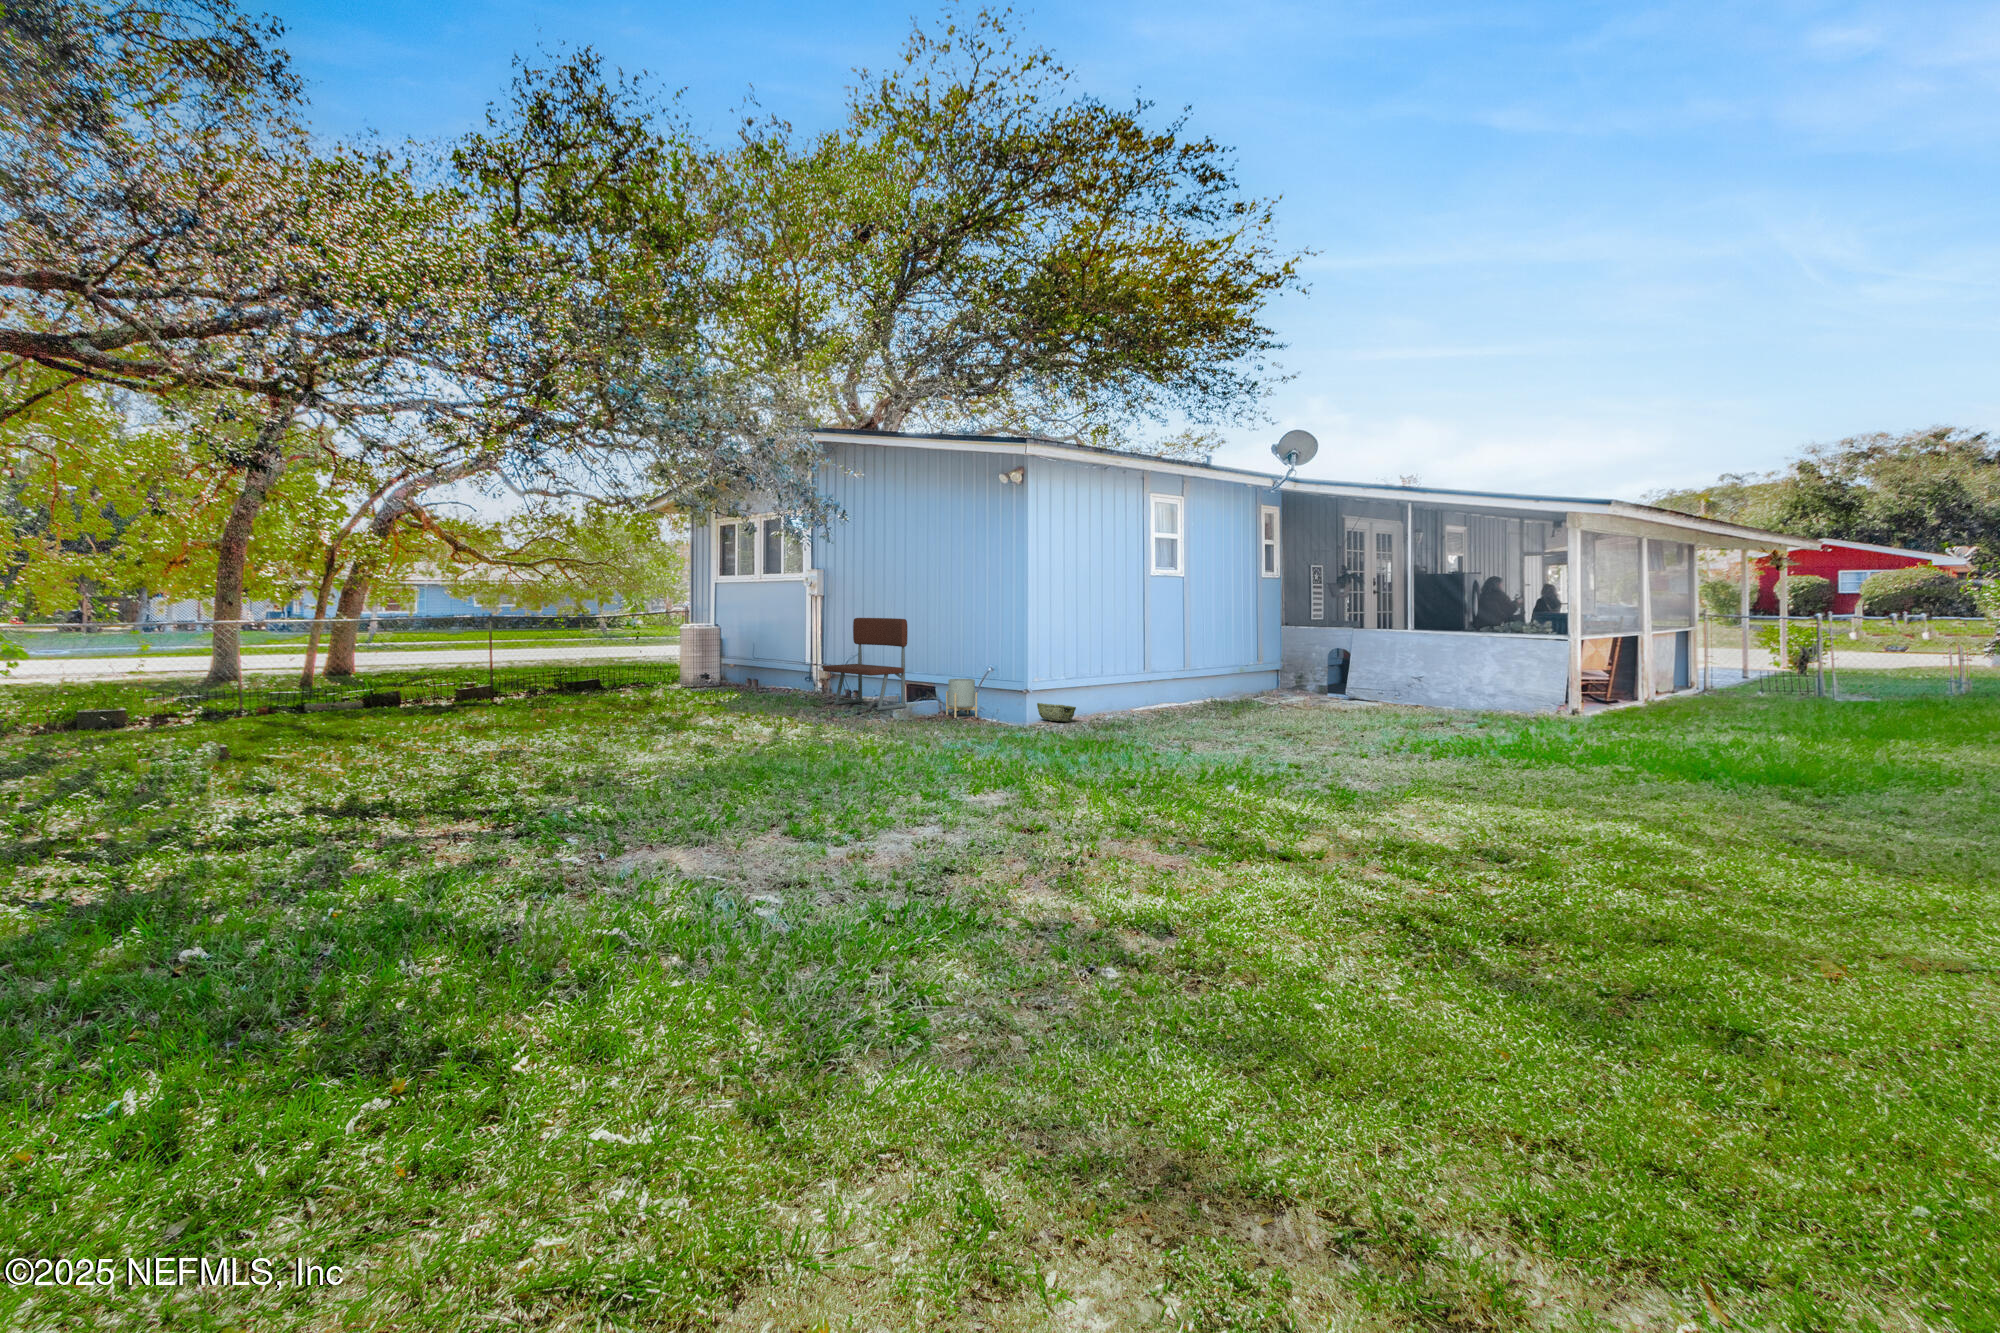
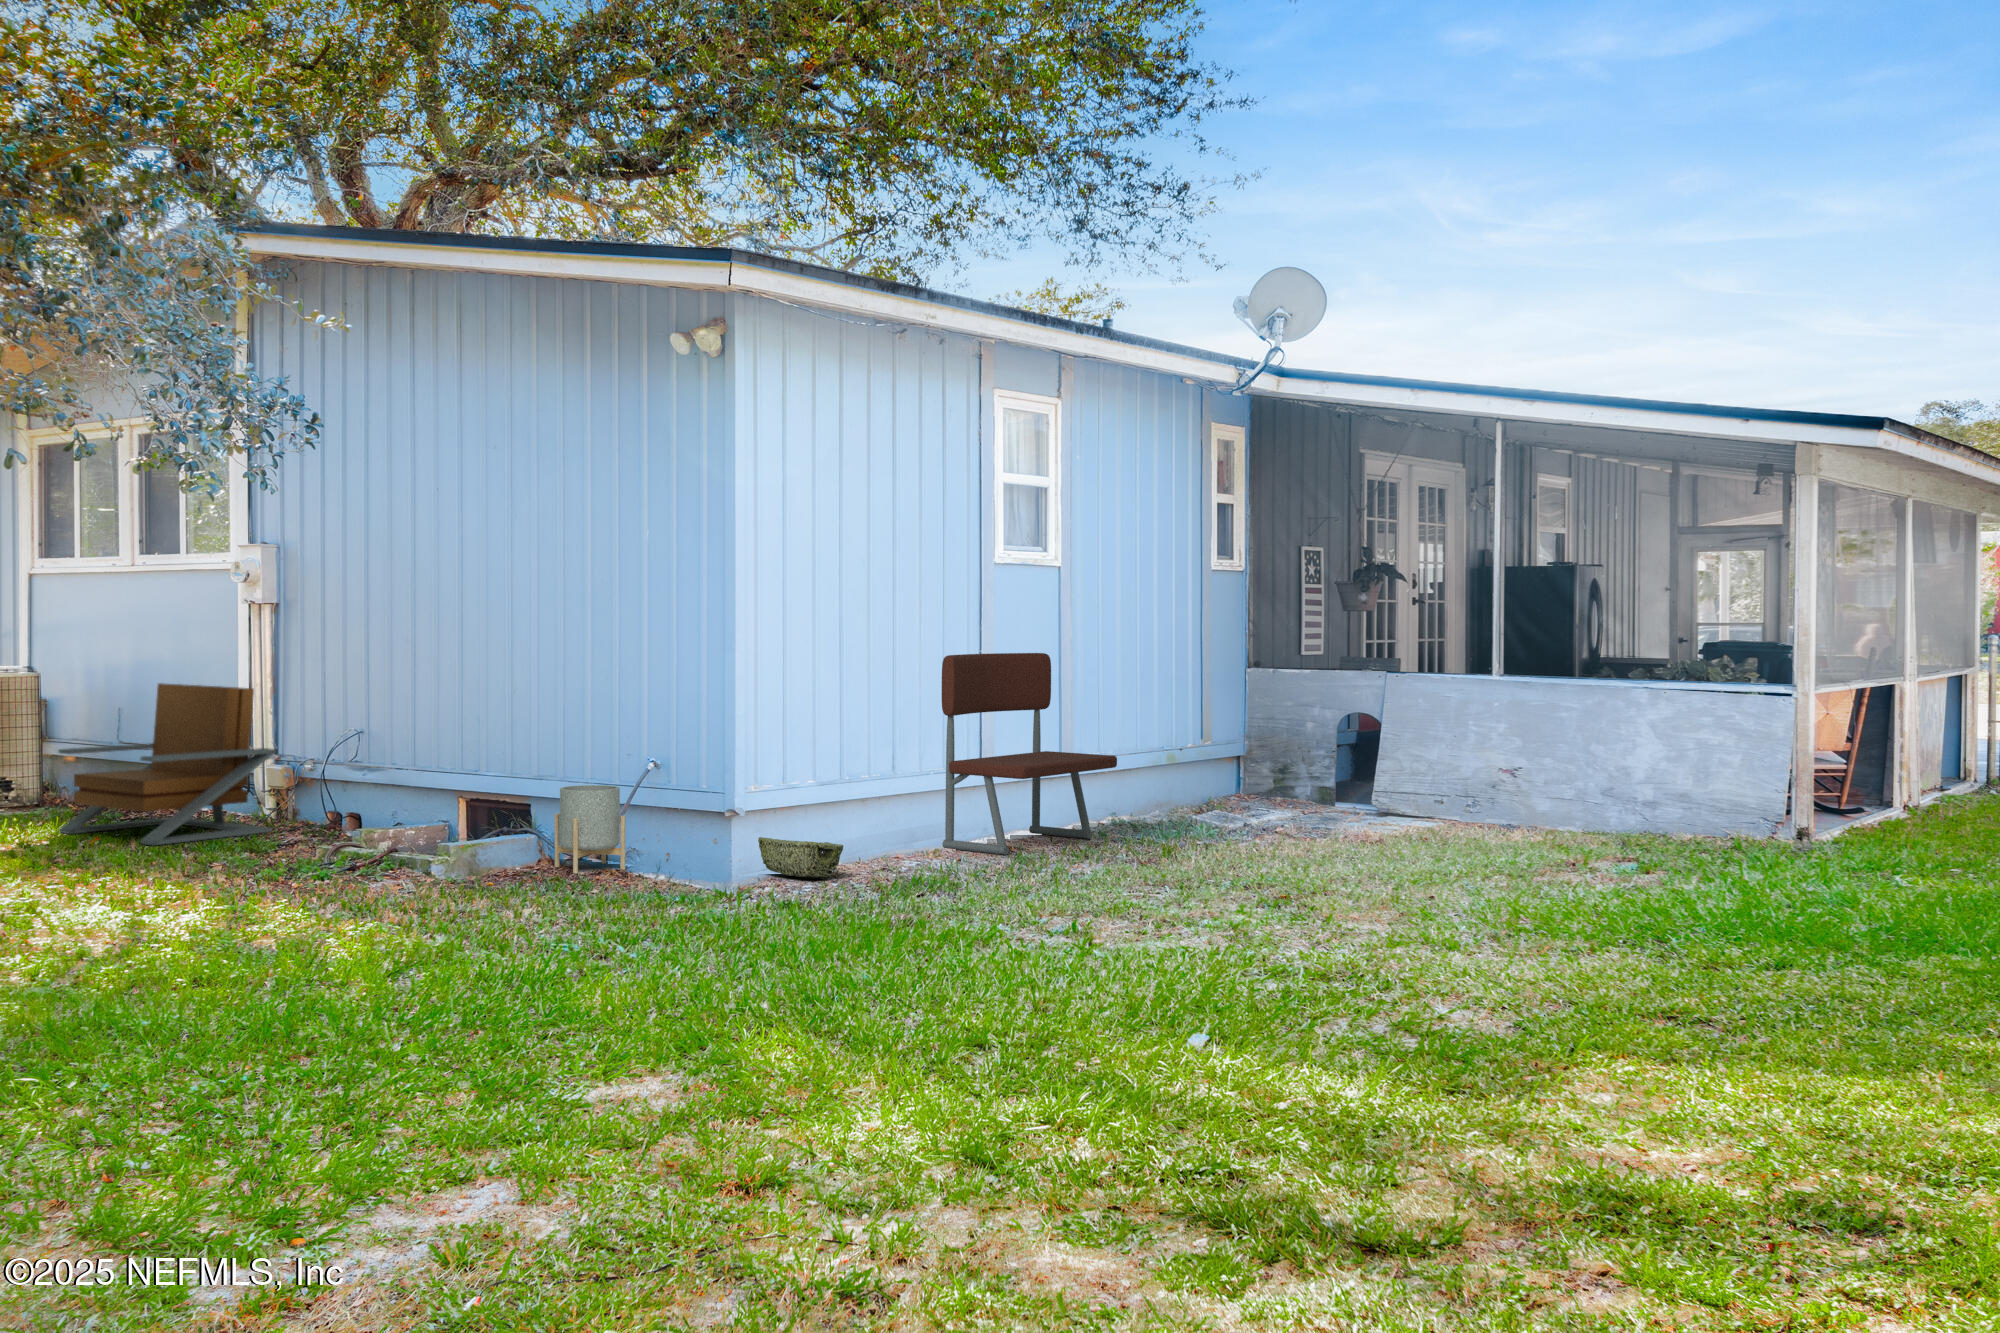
bench: present [823,618,908,710] -> present [942,653,1117,855]
lounge chair: none [734,633,824,704] -> present [59,683,276,845]

